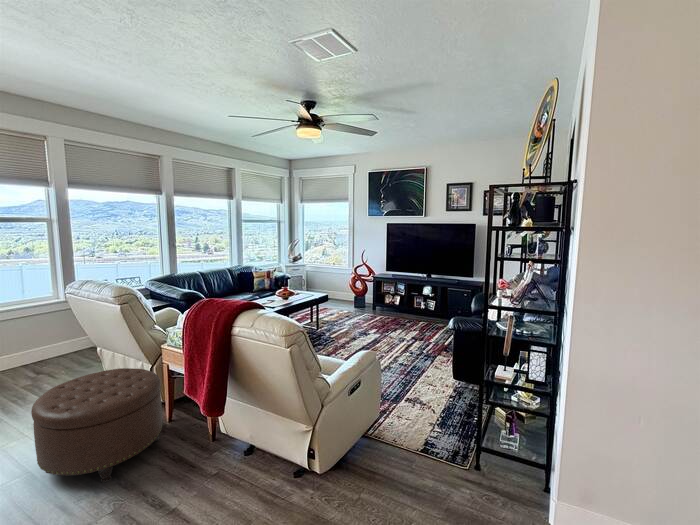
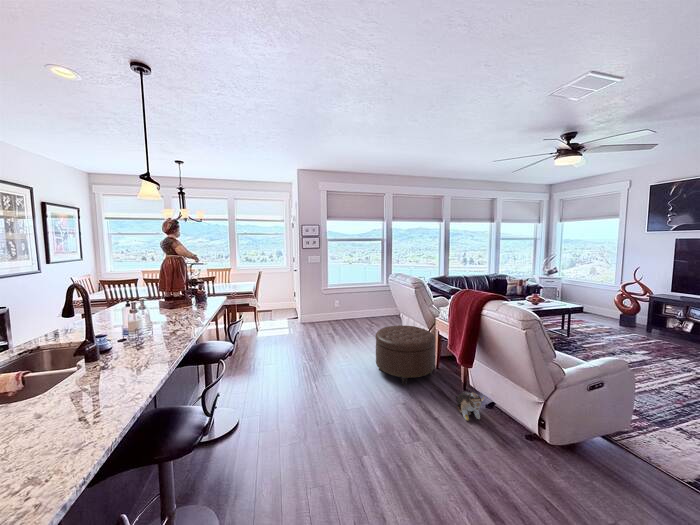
plush toy: none [201,450,242,495] -> present [456,392,484,421]

